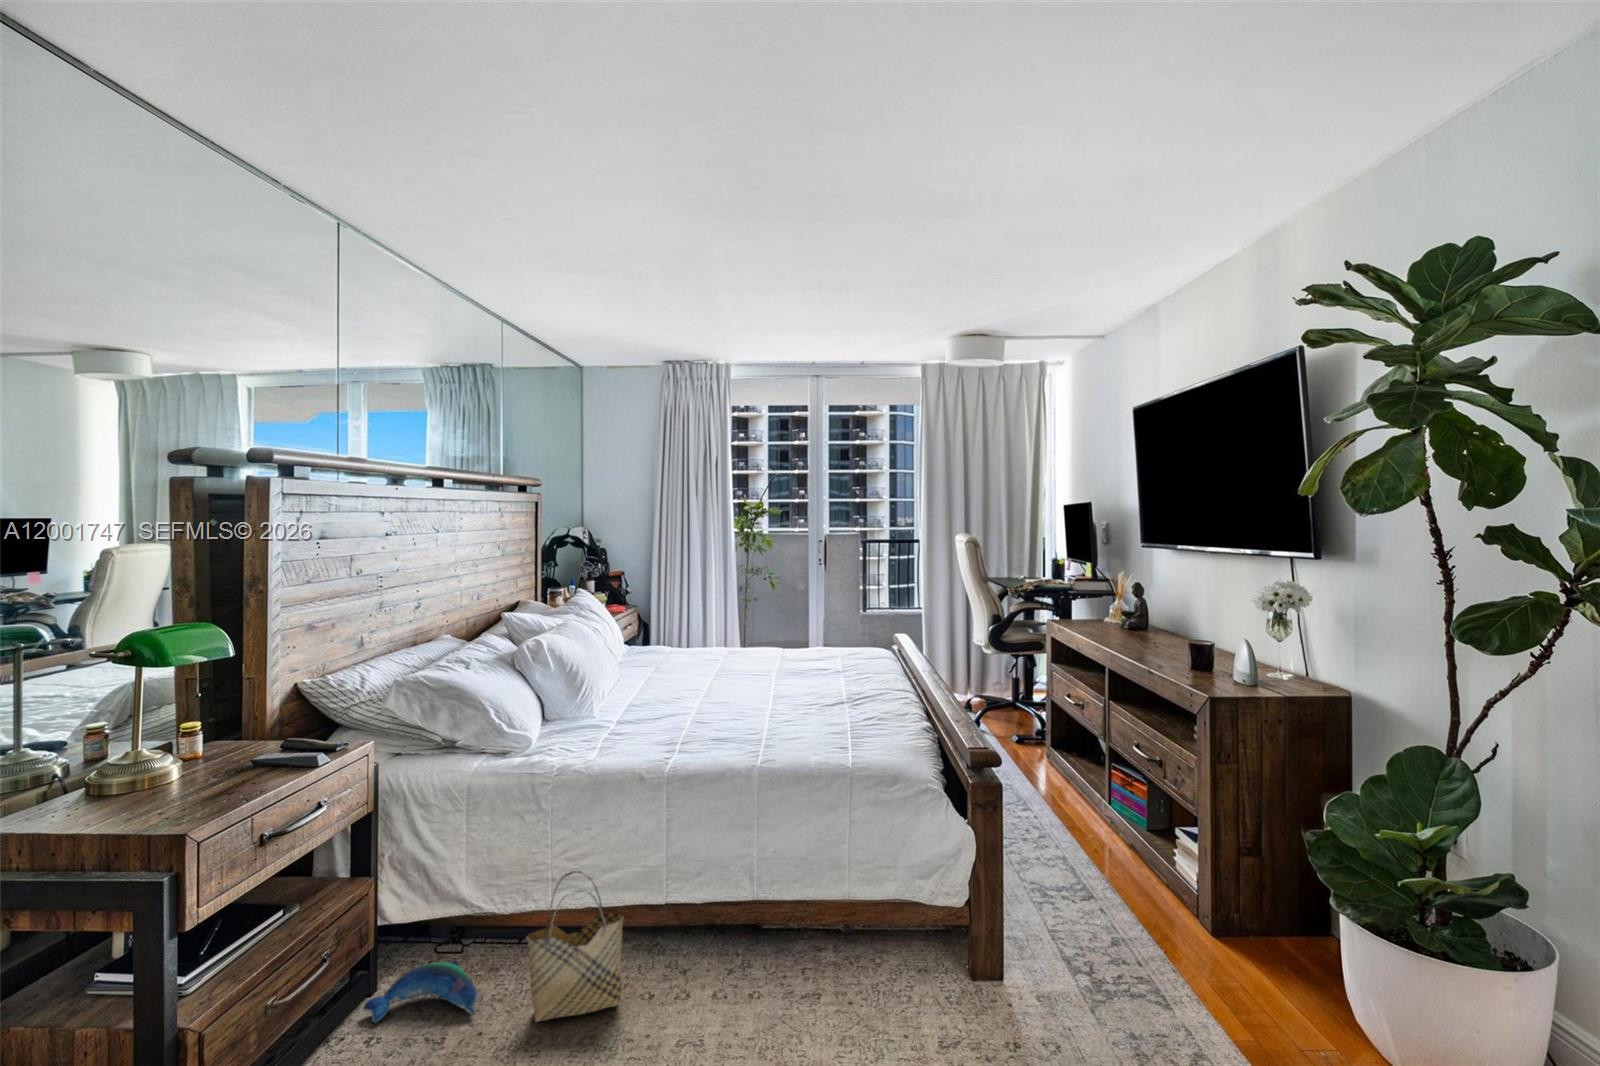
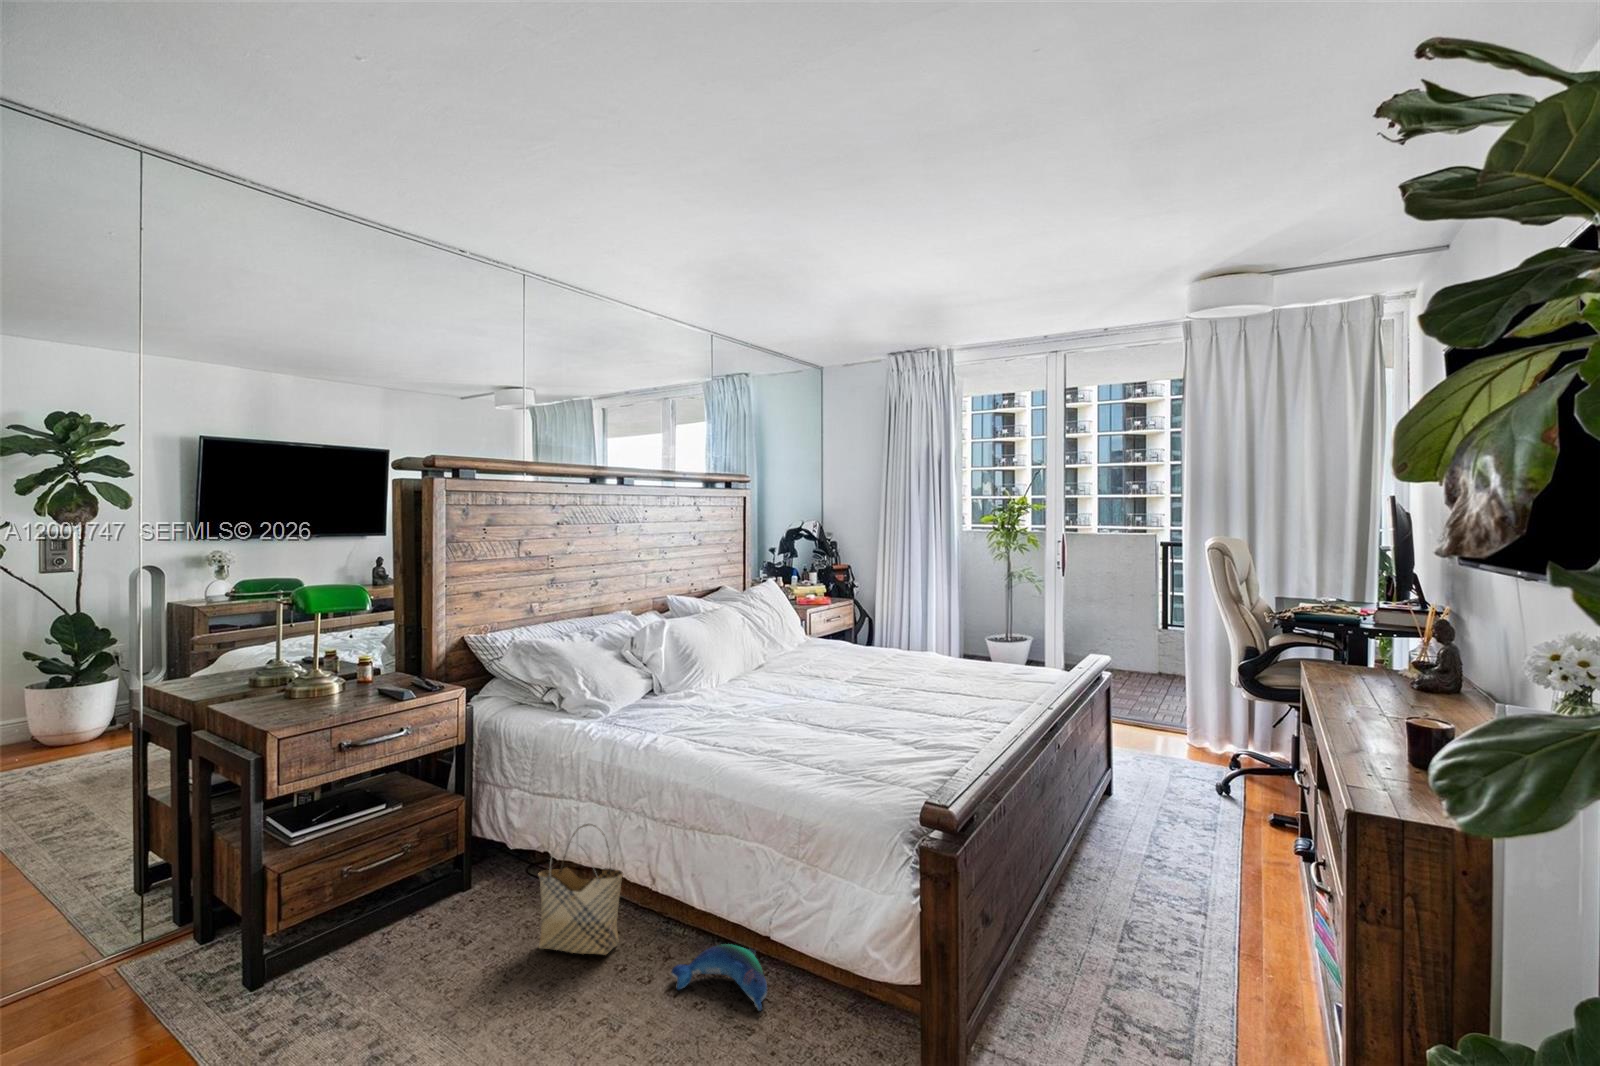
plush toy: present [363,959,478,1022] -> present [671,944,767,1010]

